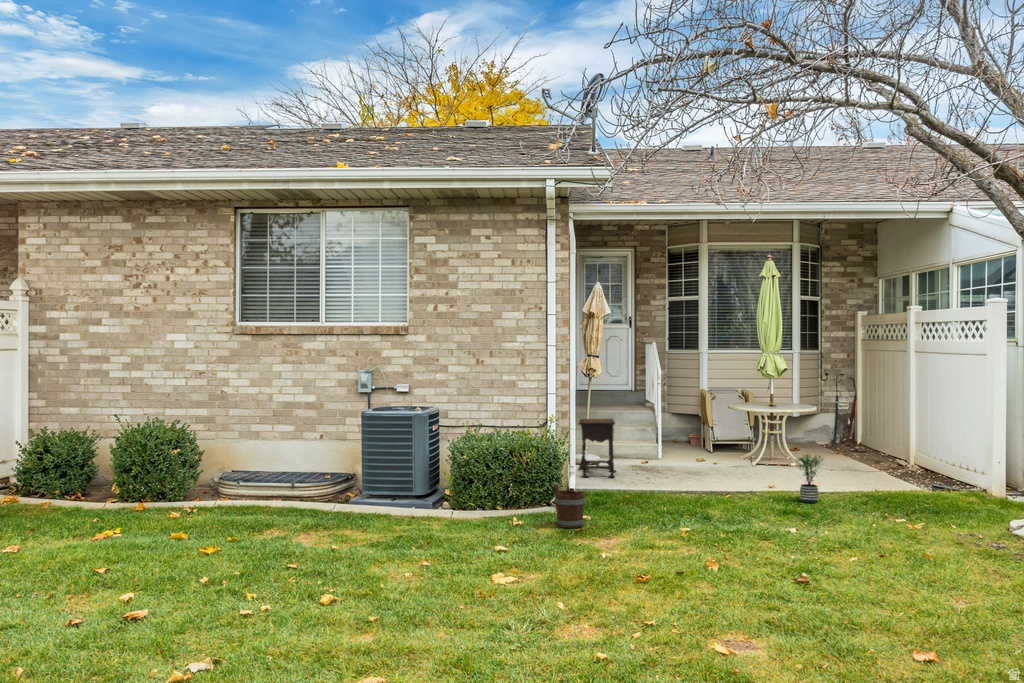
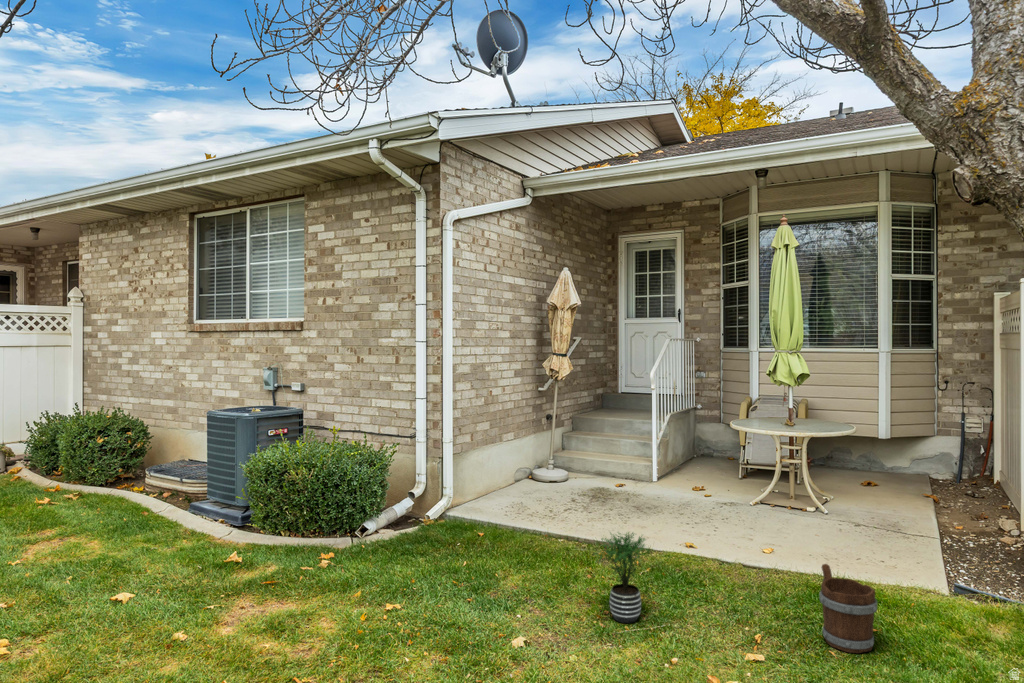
side table: present [578,419,616,477] -> none [460,431,535,511]
bucket: present [554,485,586,528] -> present [819,564,877,653]

